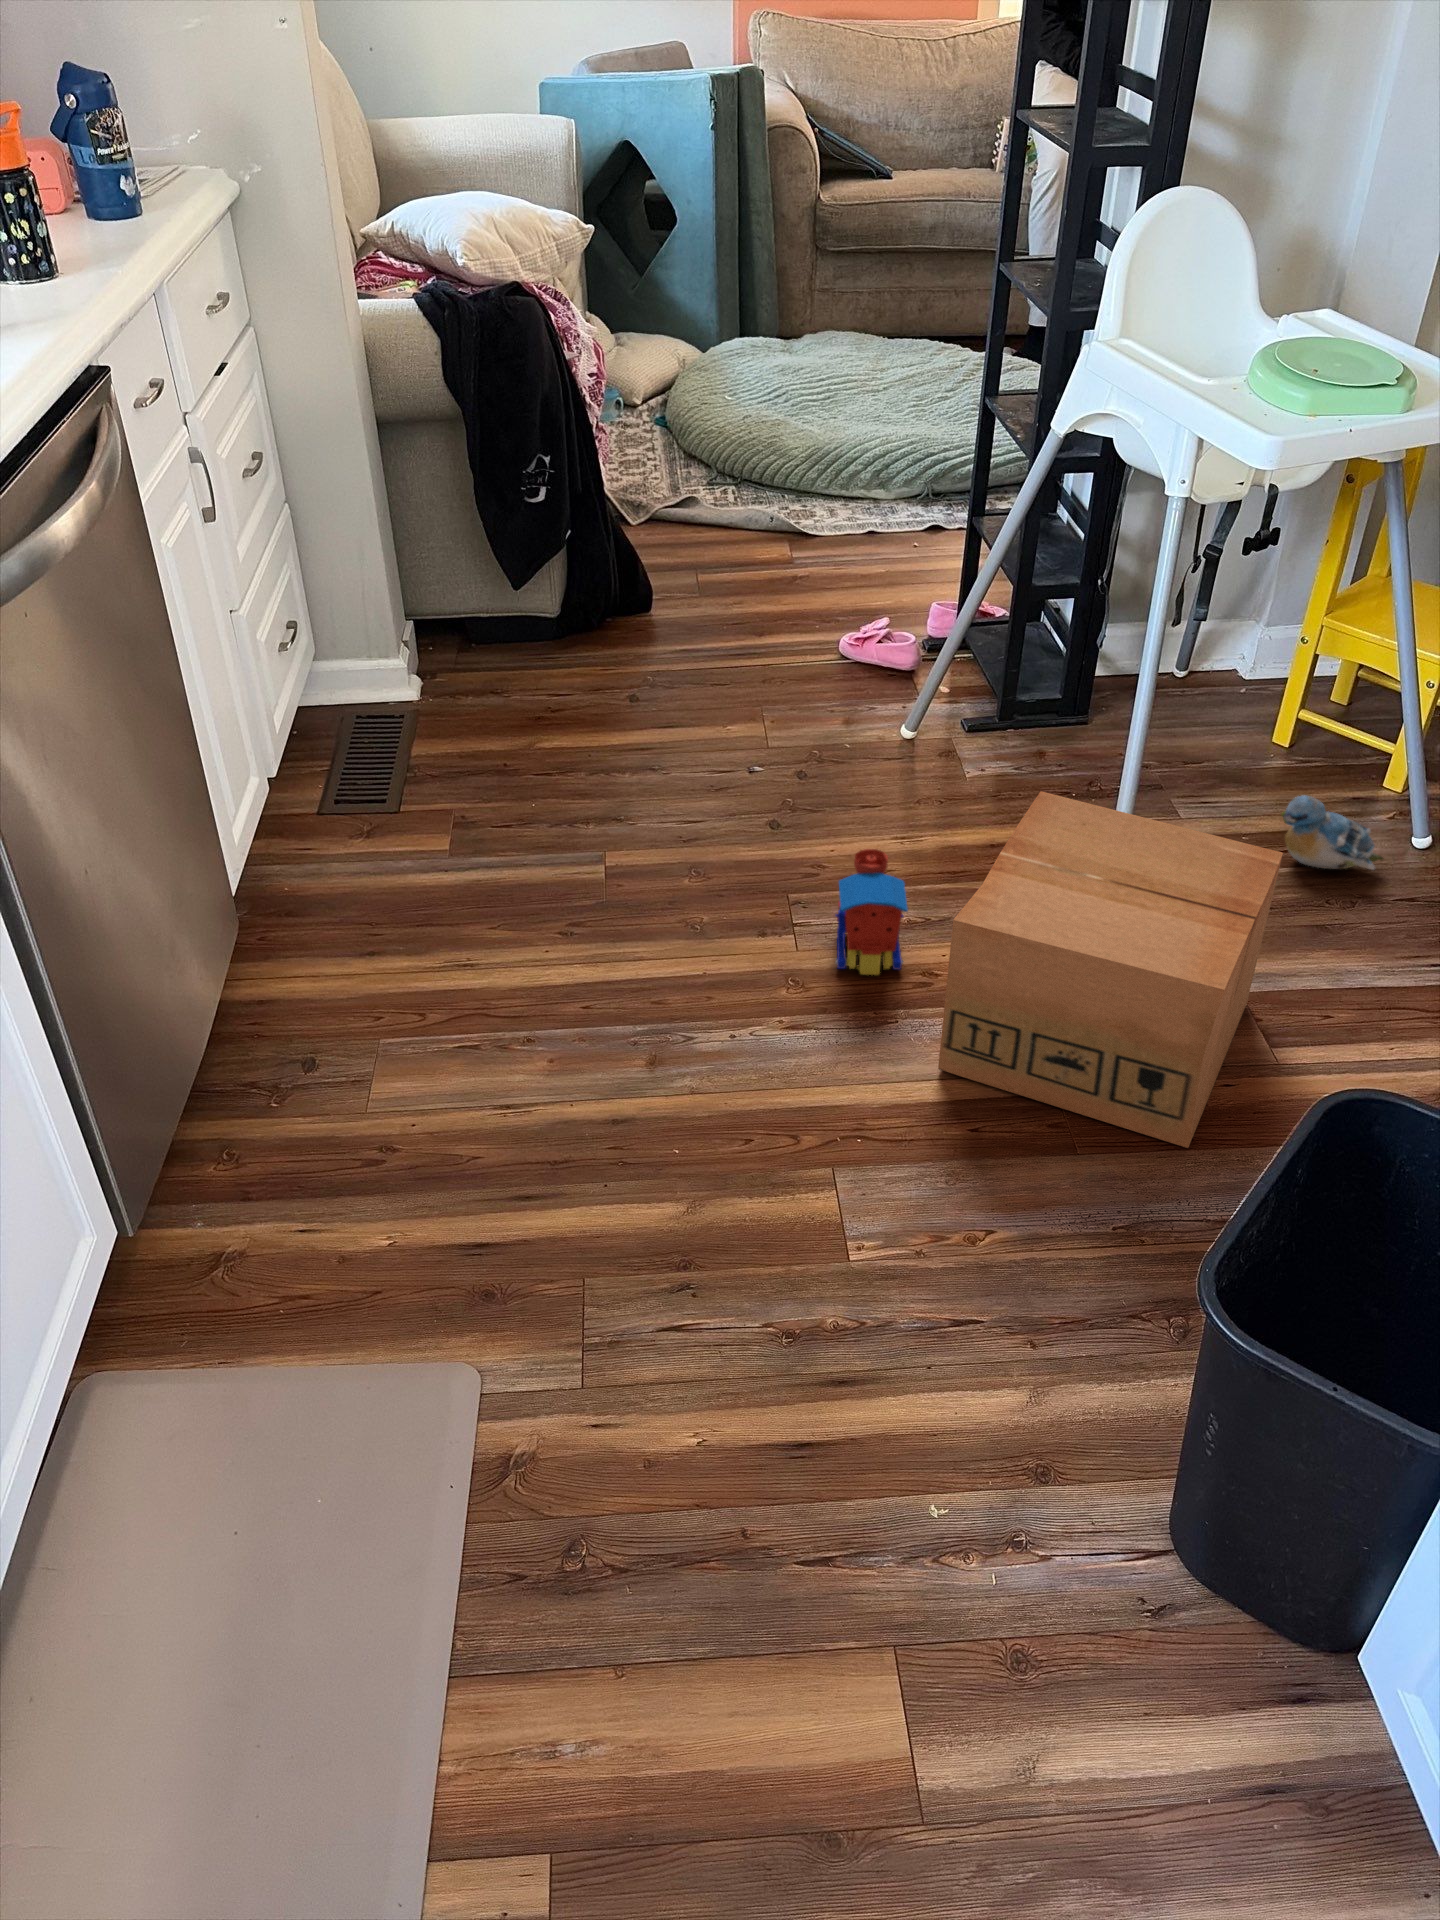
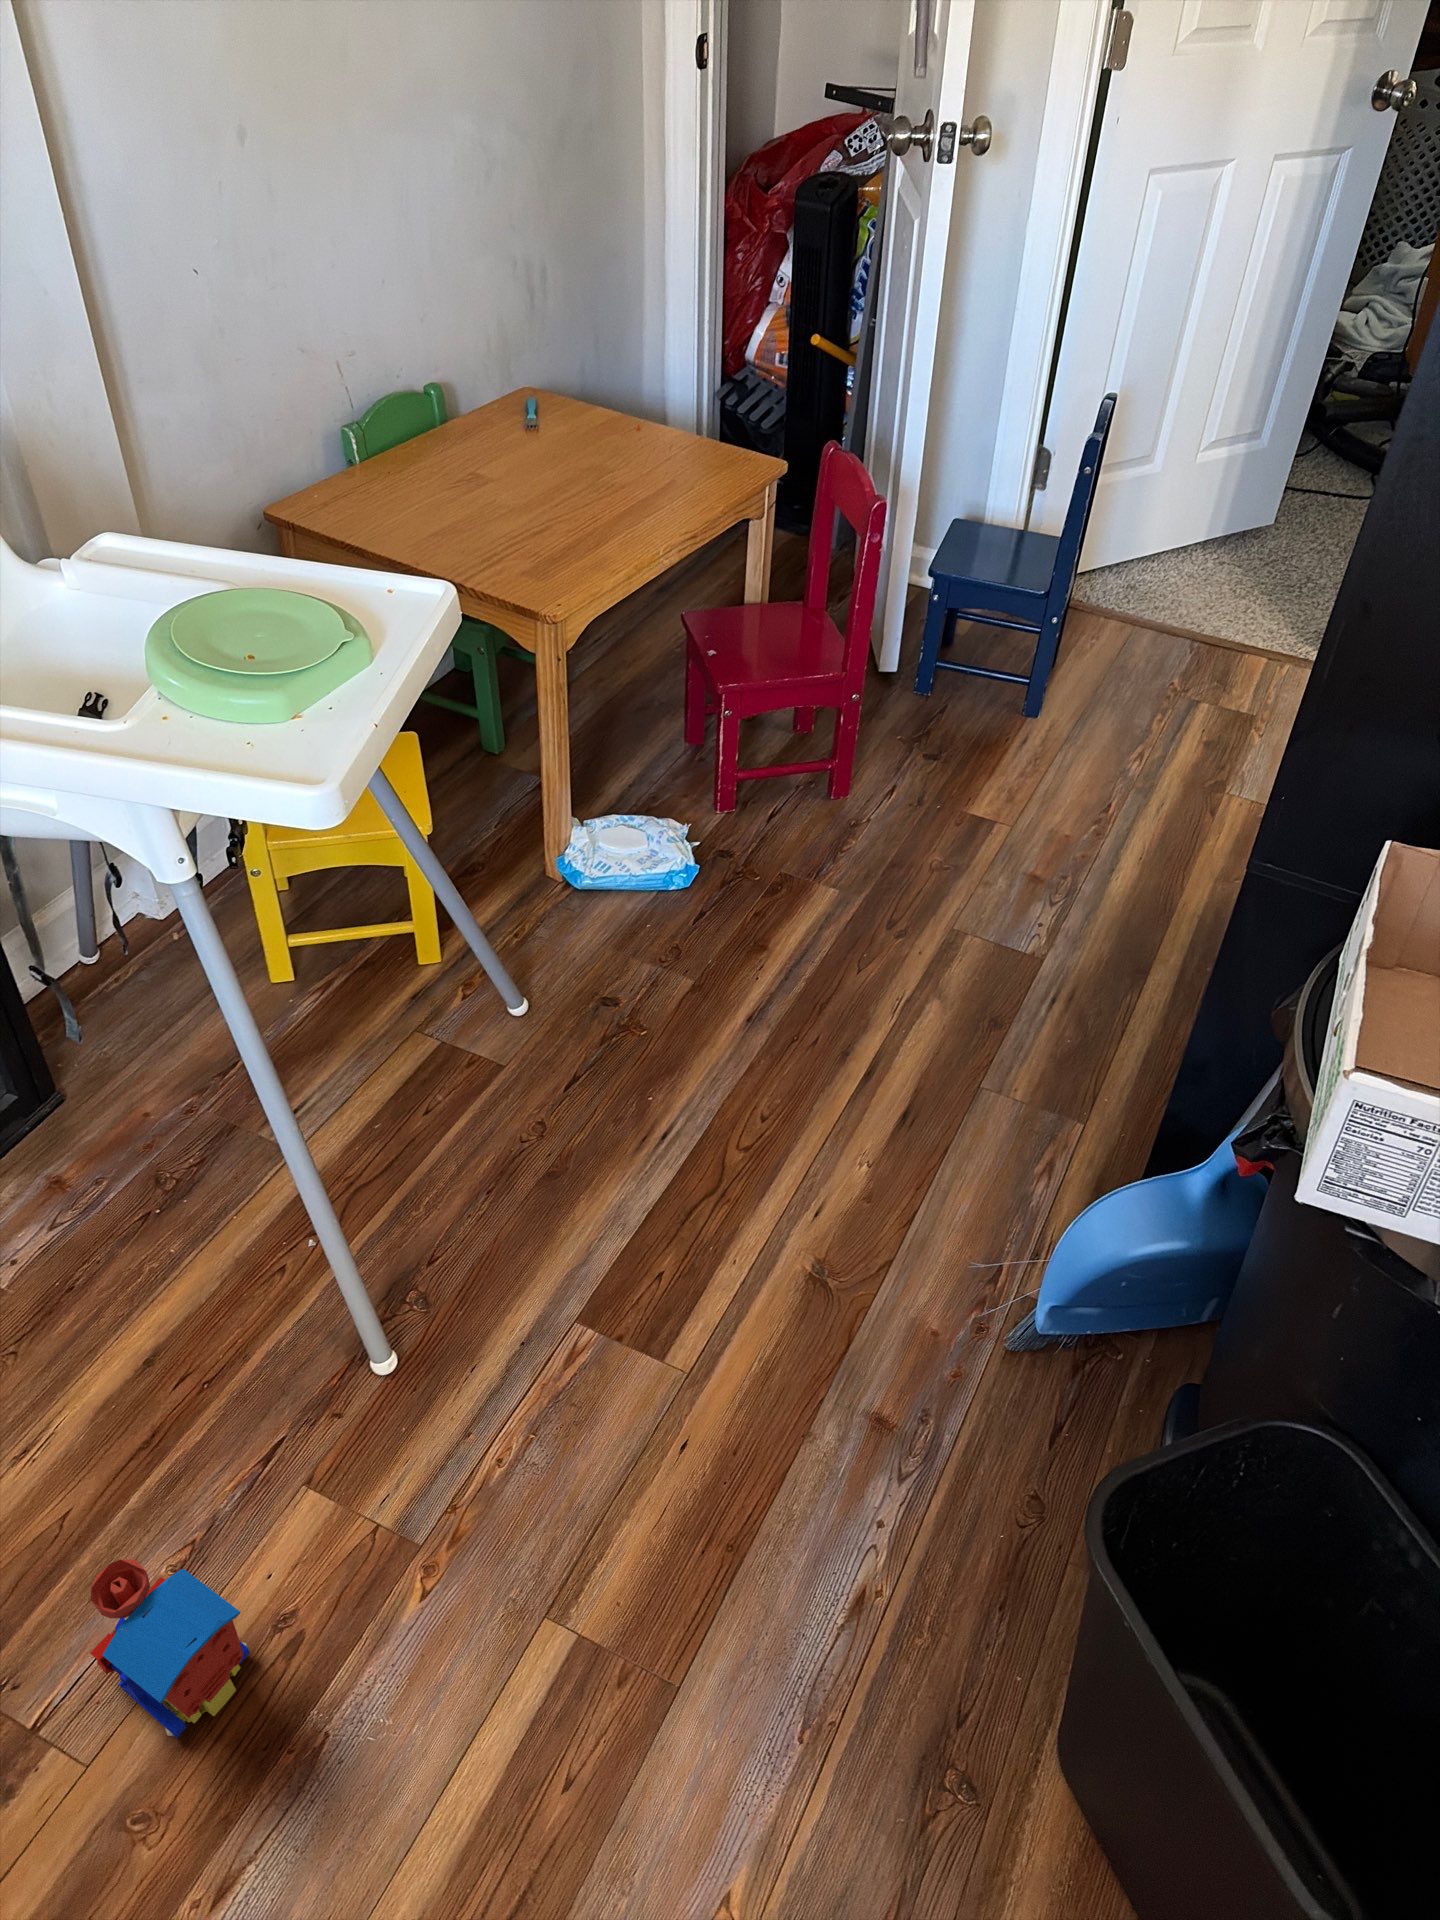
cardboard box: present [938,791,1283,1148] -> none [272,1194,748,1751]
plush toy: present [1281,796,1383,870] -> none [413,1034,529,1117]

